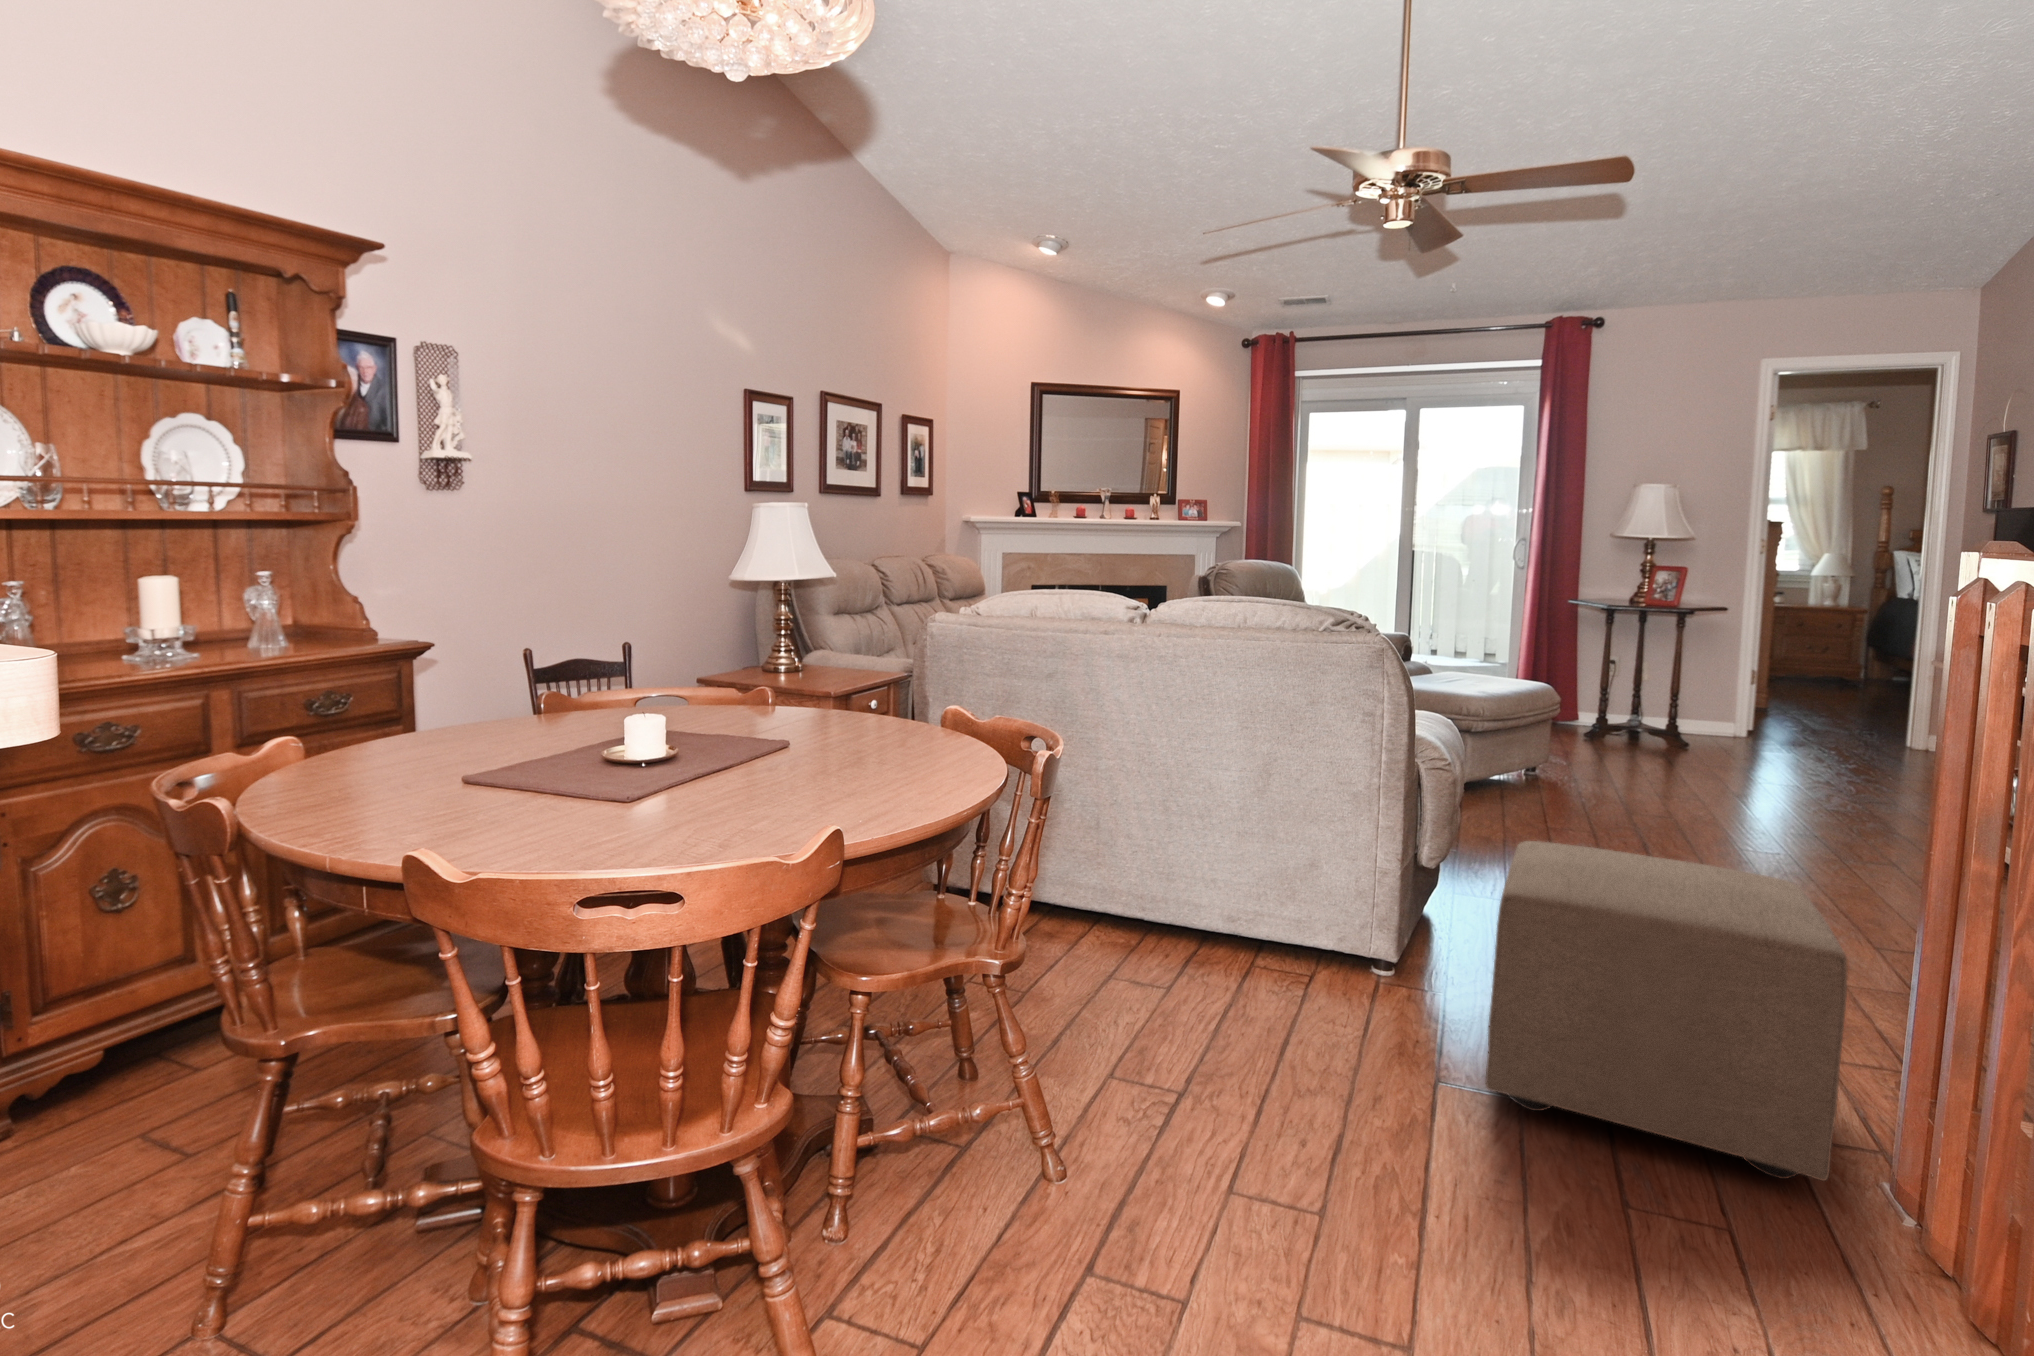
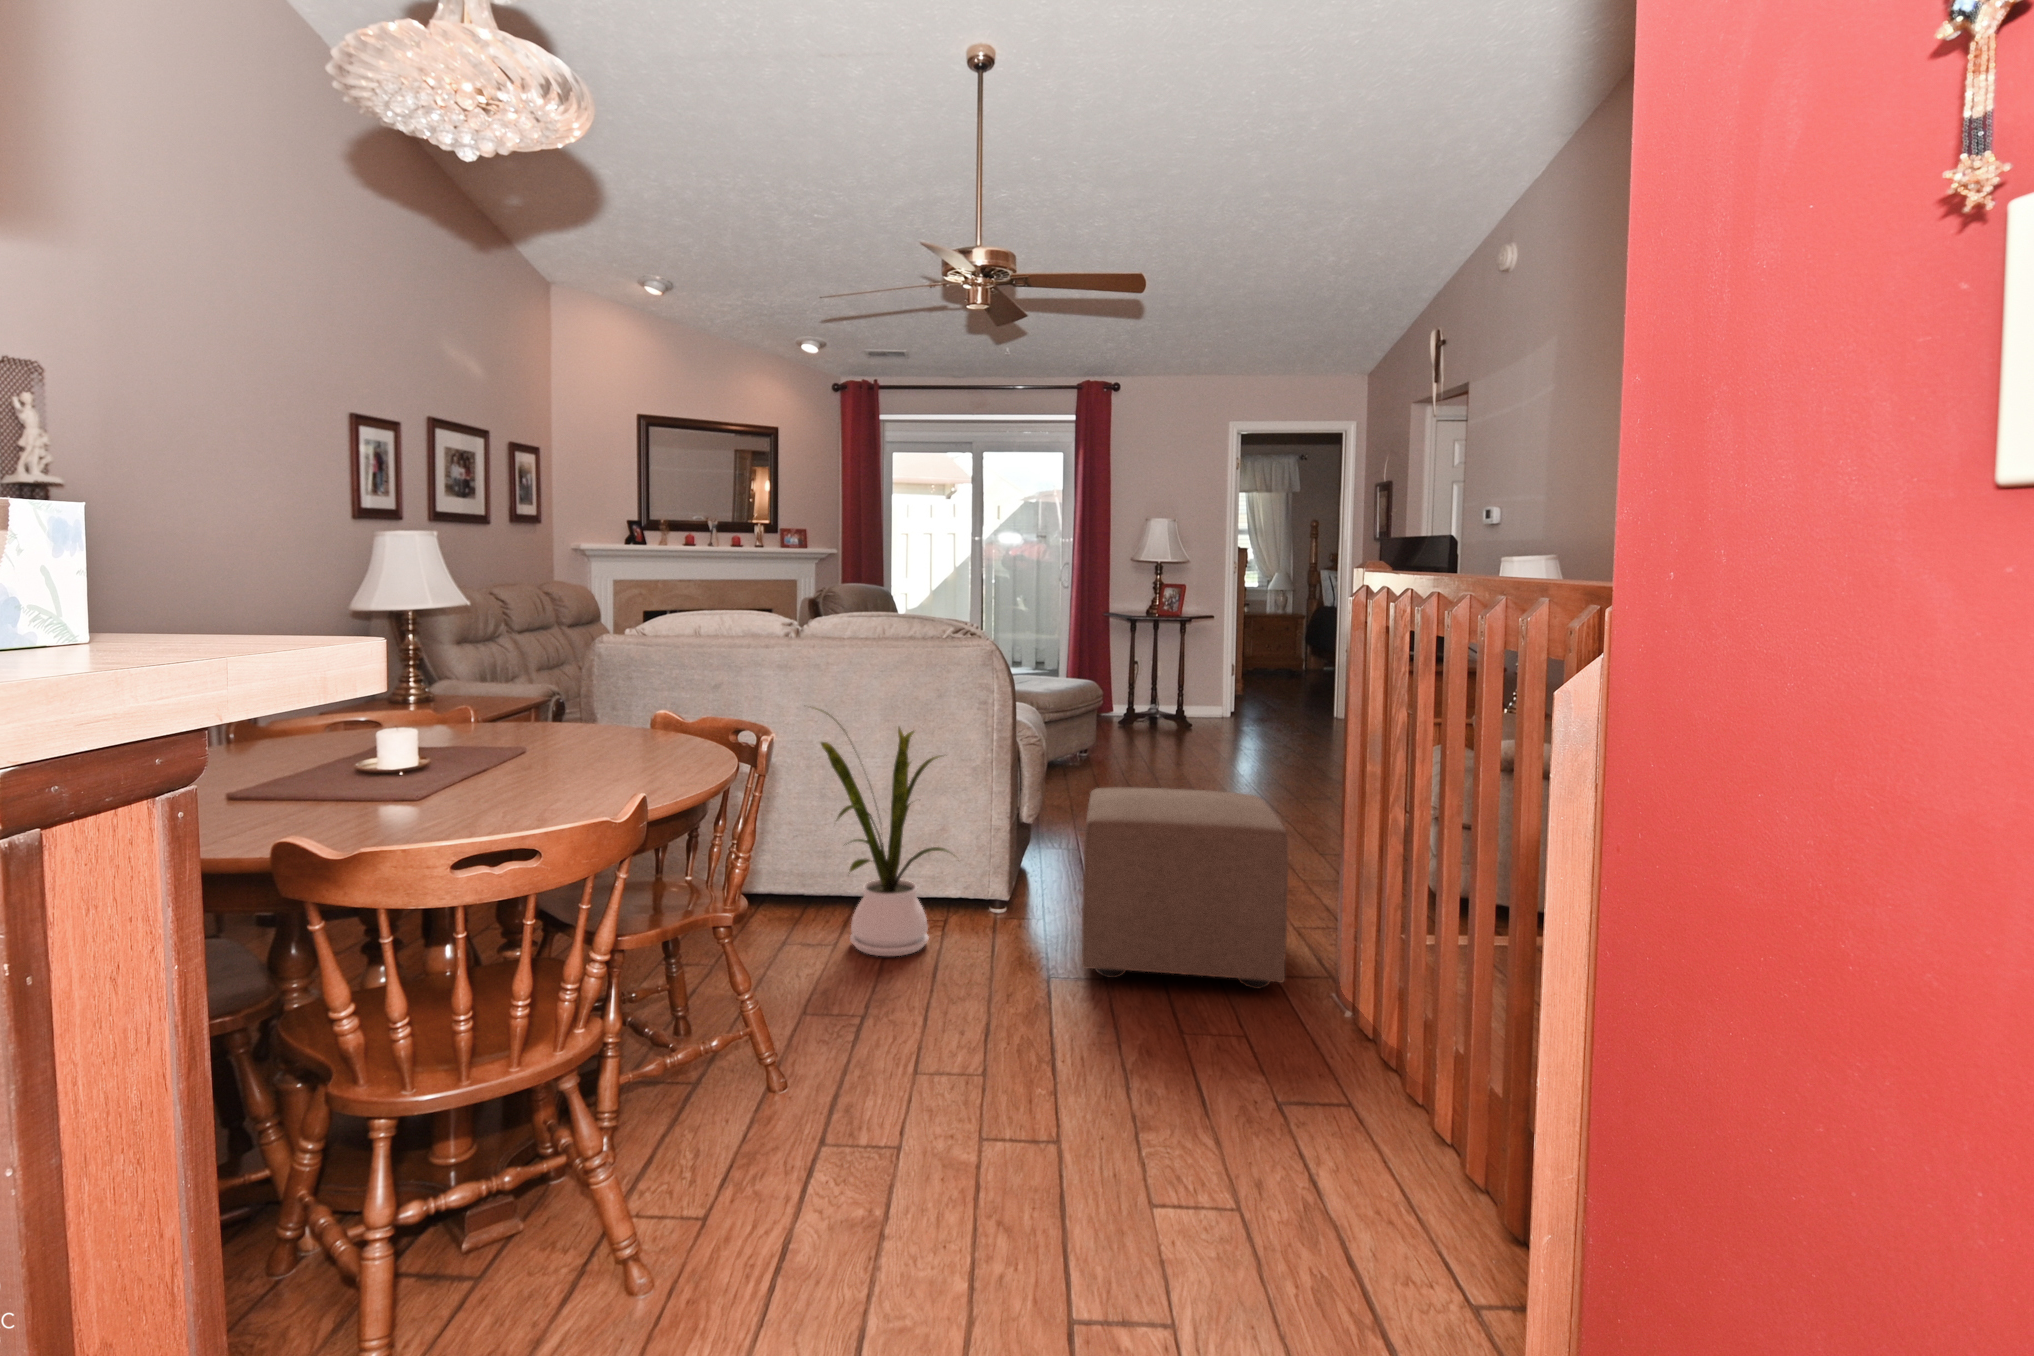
house plant: none [1135,705,1327,1018] -> present [818,709,949,956]

